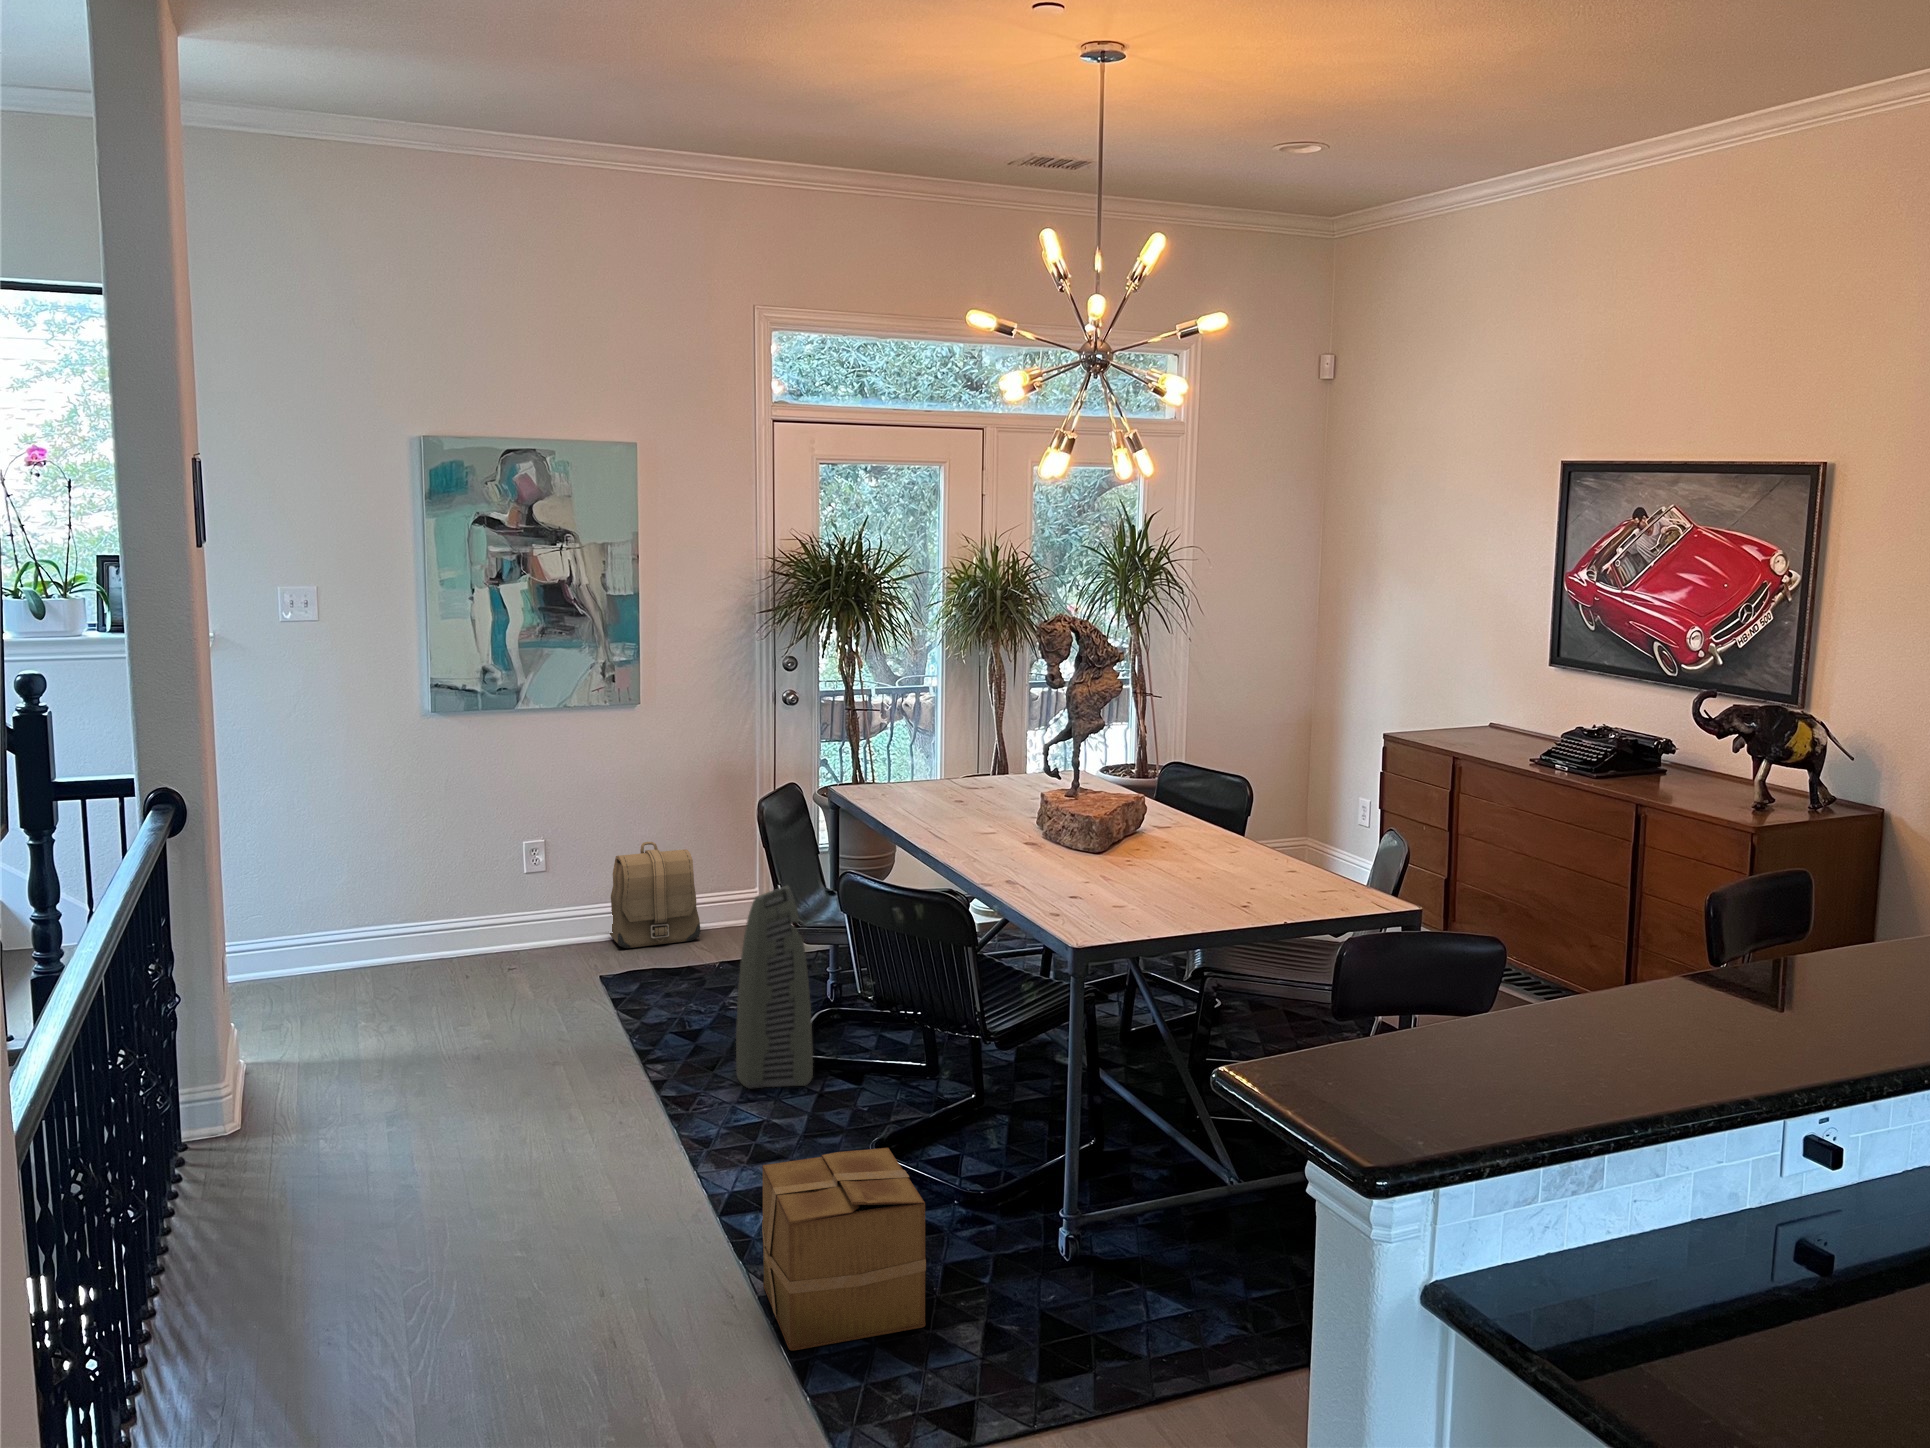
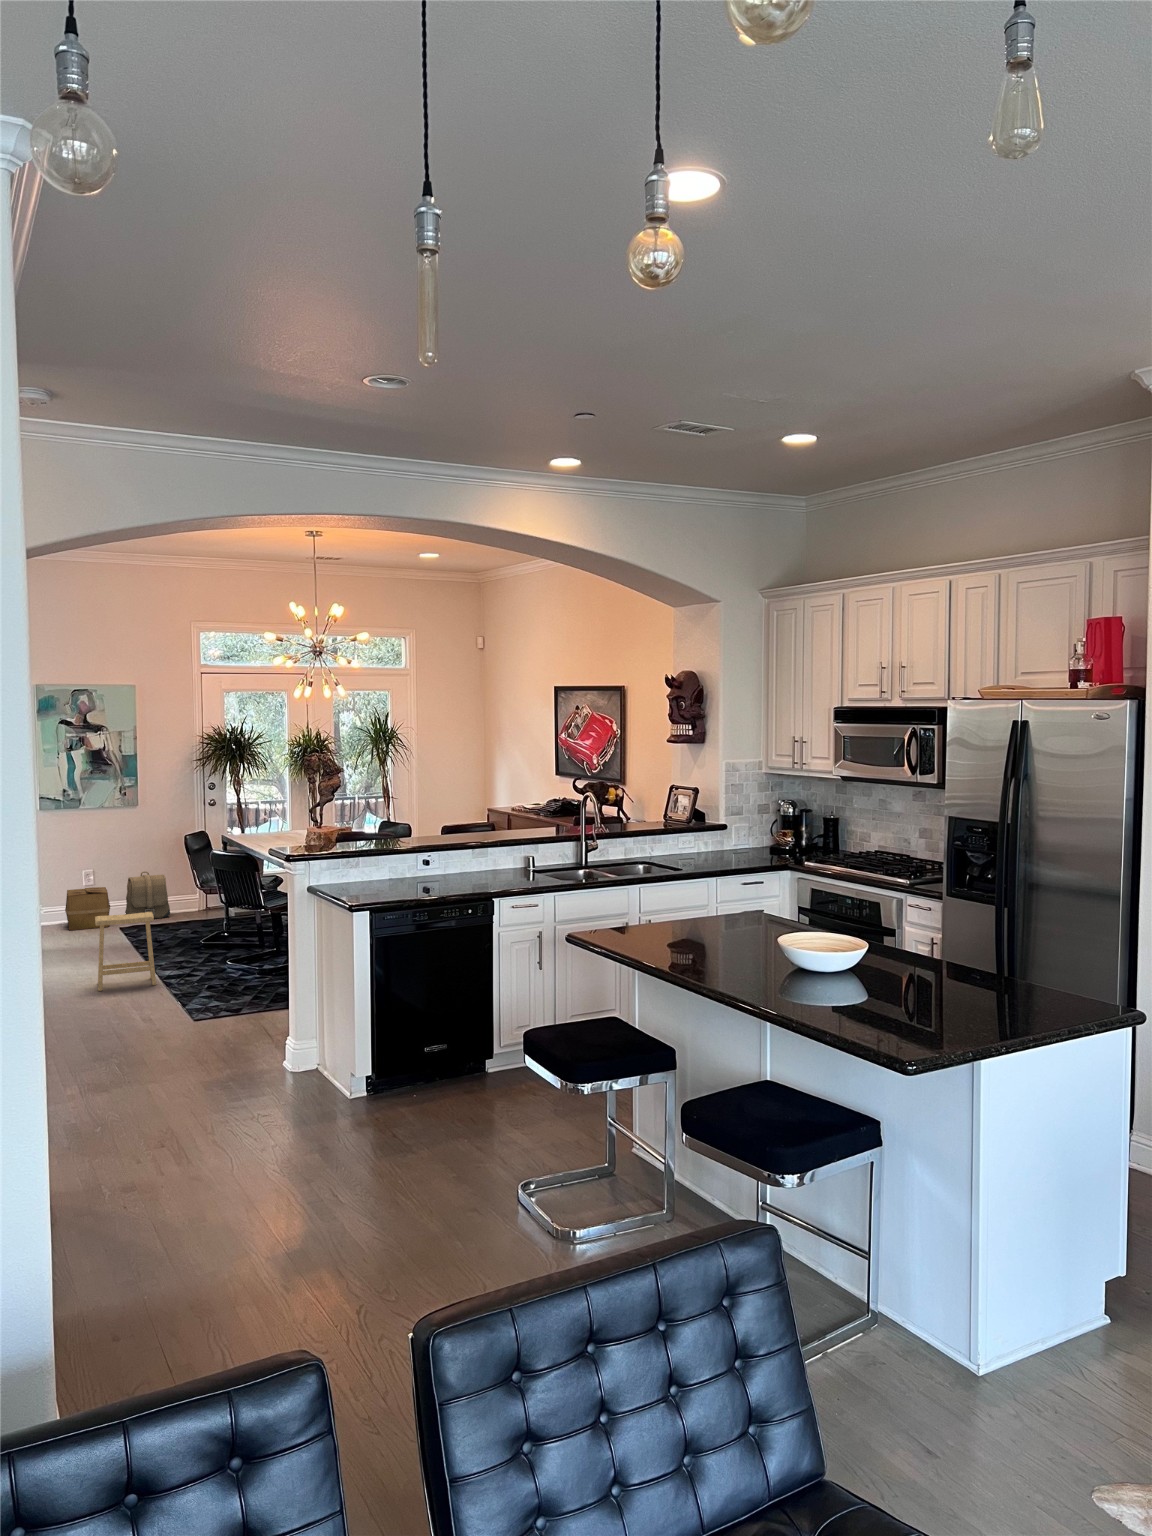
air purifier: present [736,886,813,1088] -> none [176,872,210,957]
footstool: none [564,1016,713,1227] -> present [95,912,156,991]
cardboard box: present [762,1148,926,1351] -> present [65,887,110,930]

